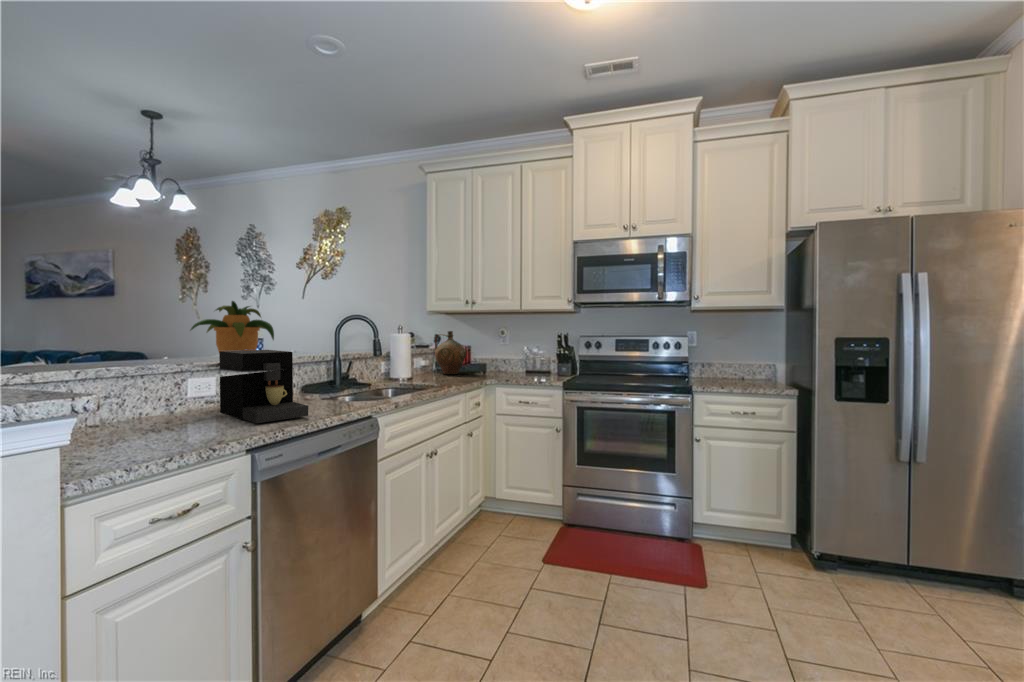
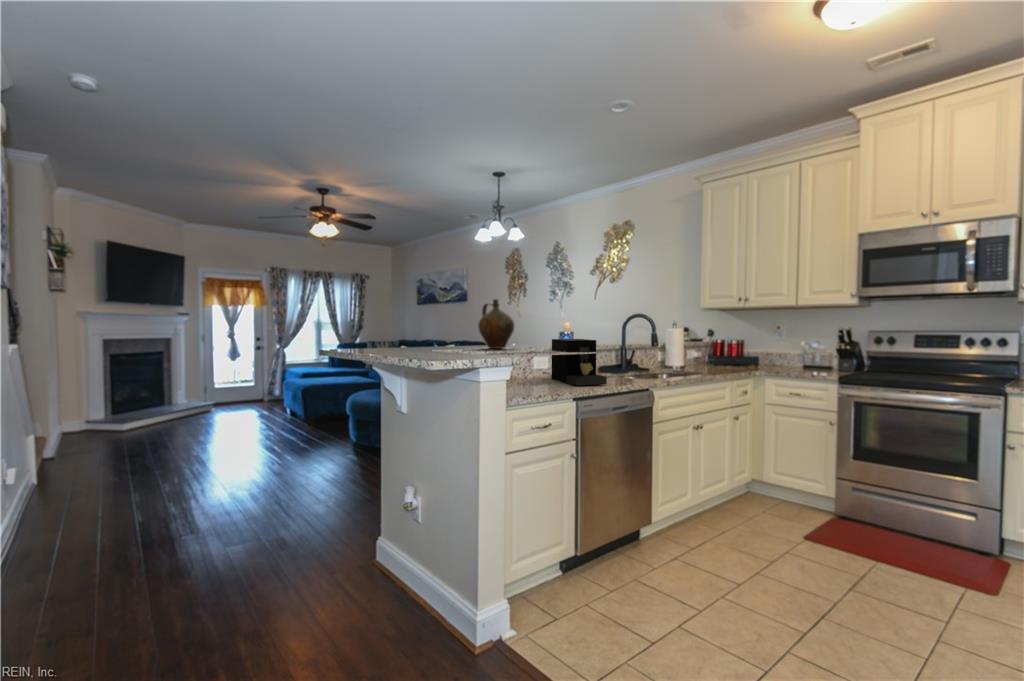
potted plant: present [191,301,274,352] -> none [532,305,582,348]
ceramic jug: present [435,331,466,374] -> present [478,299,514,349]

